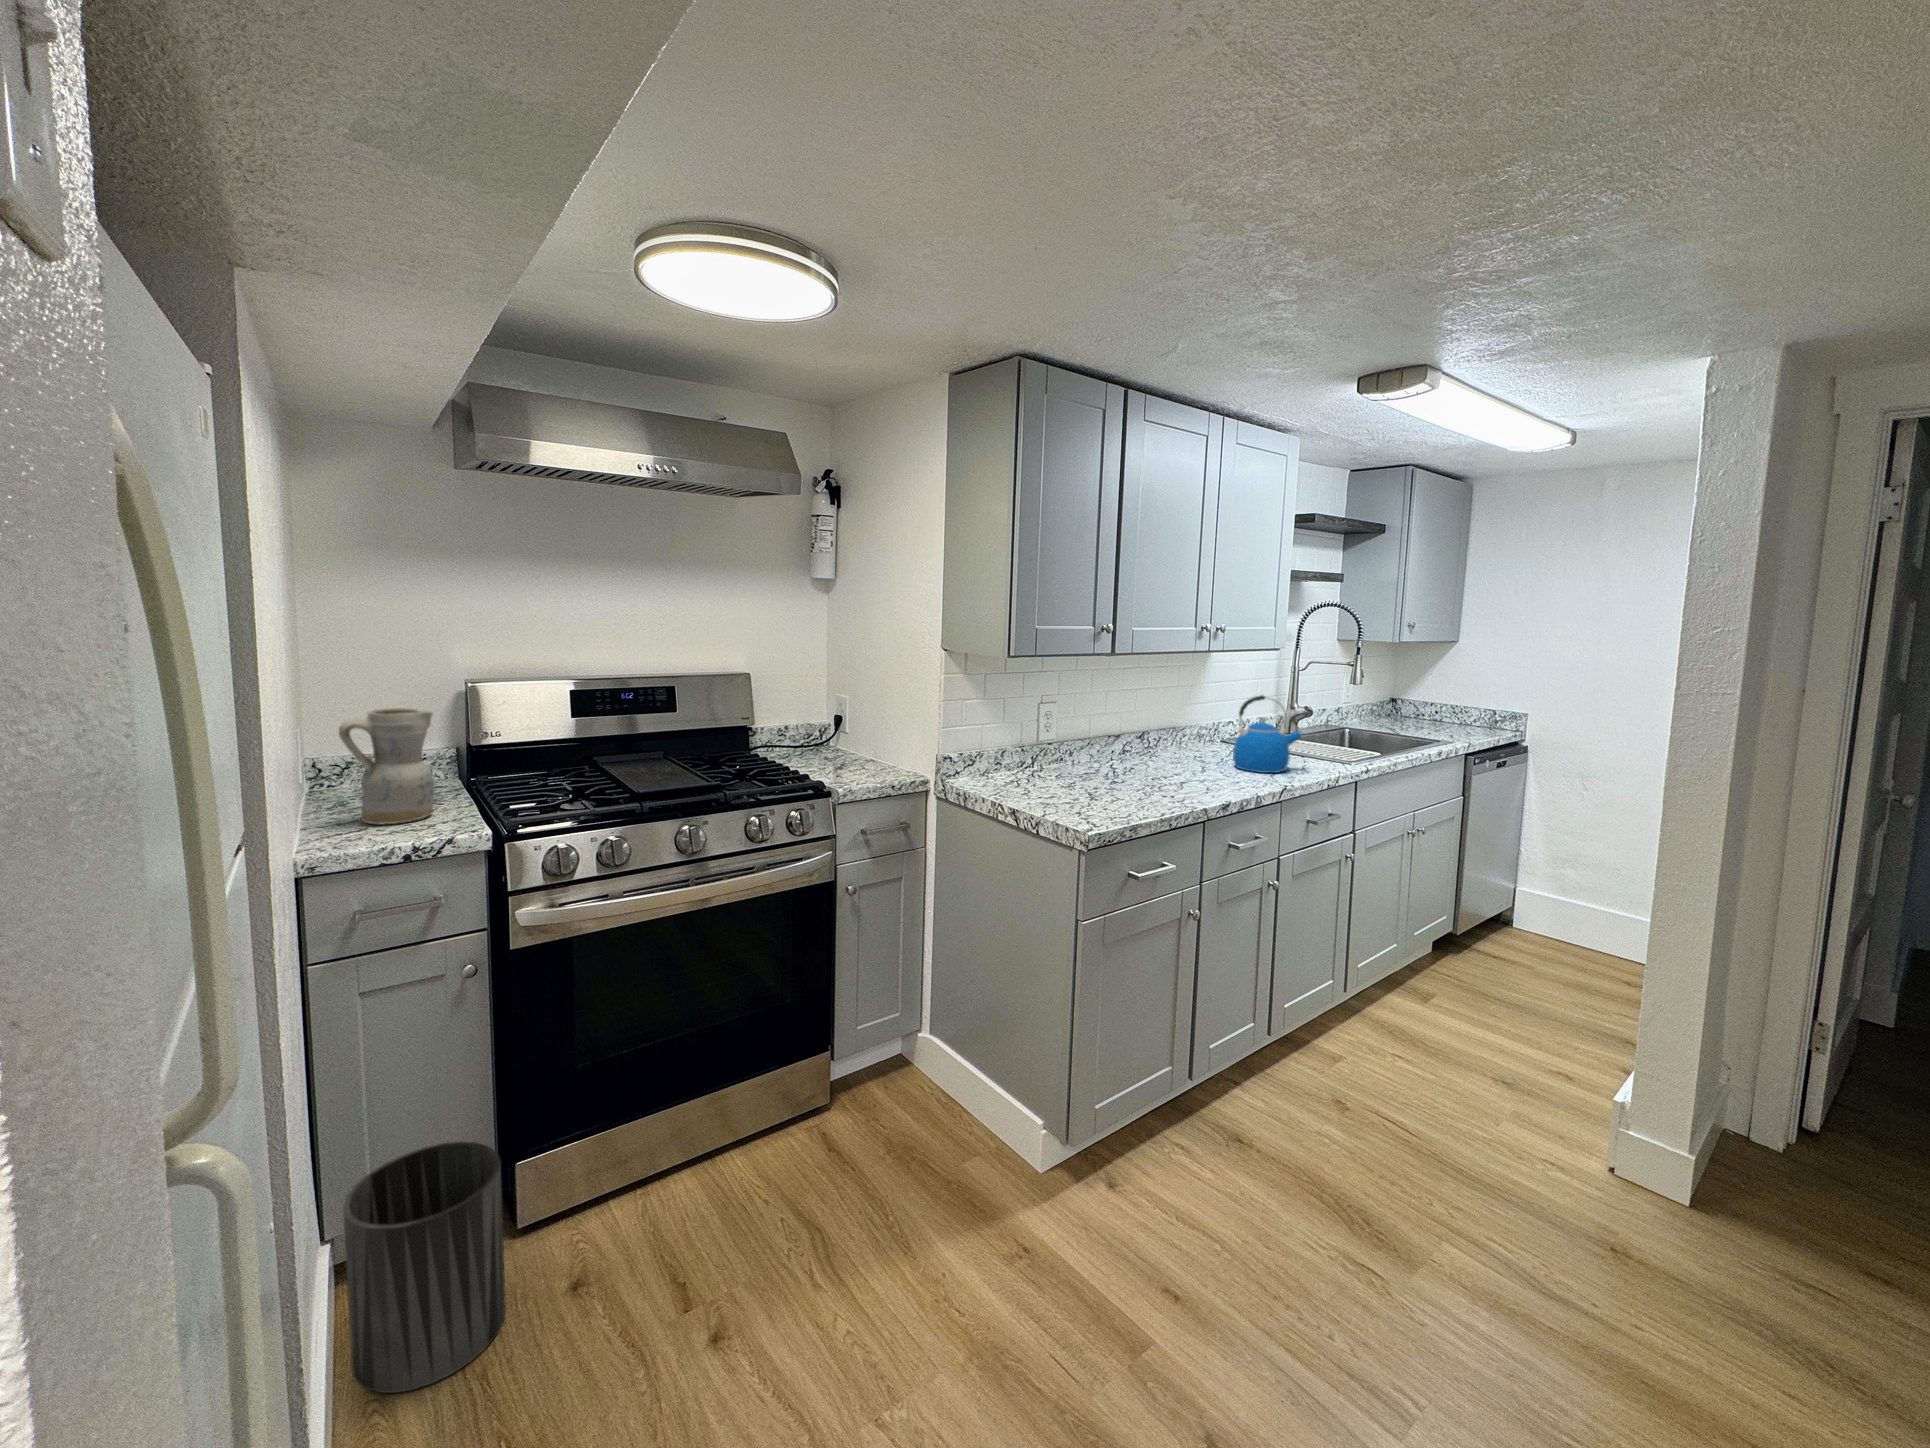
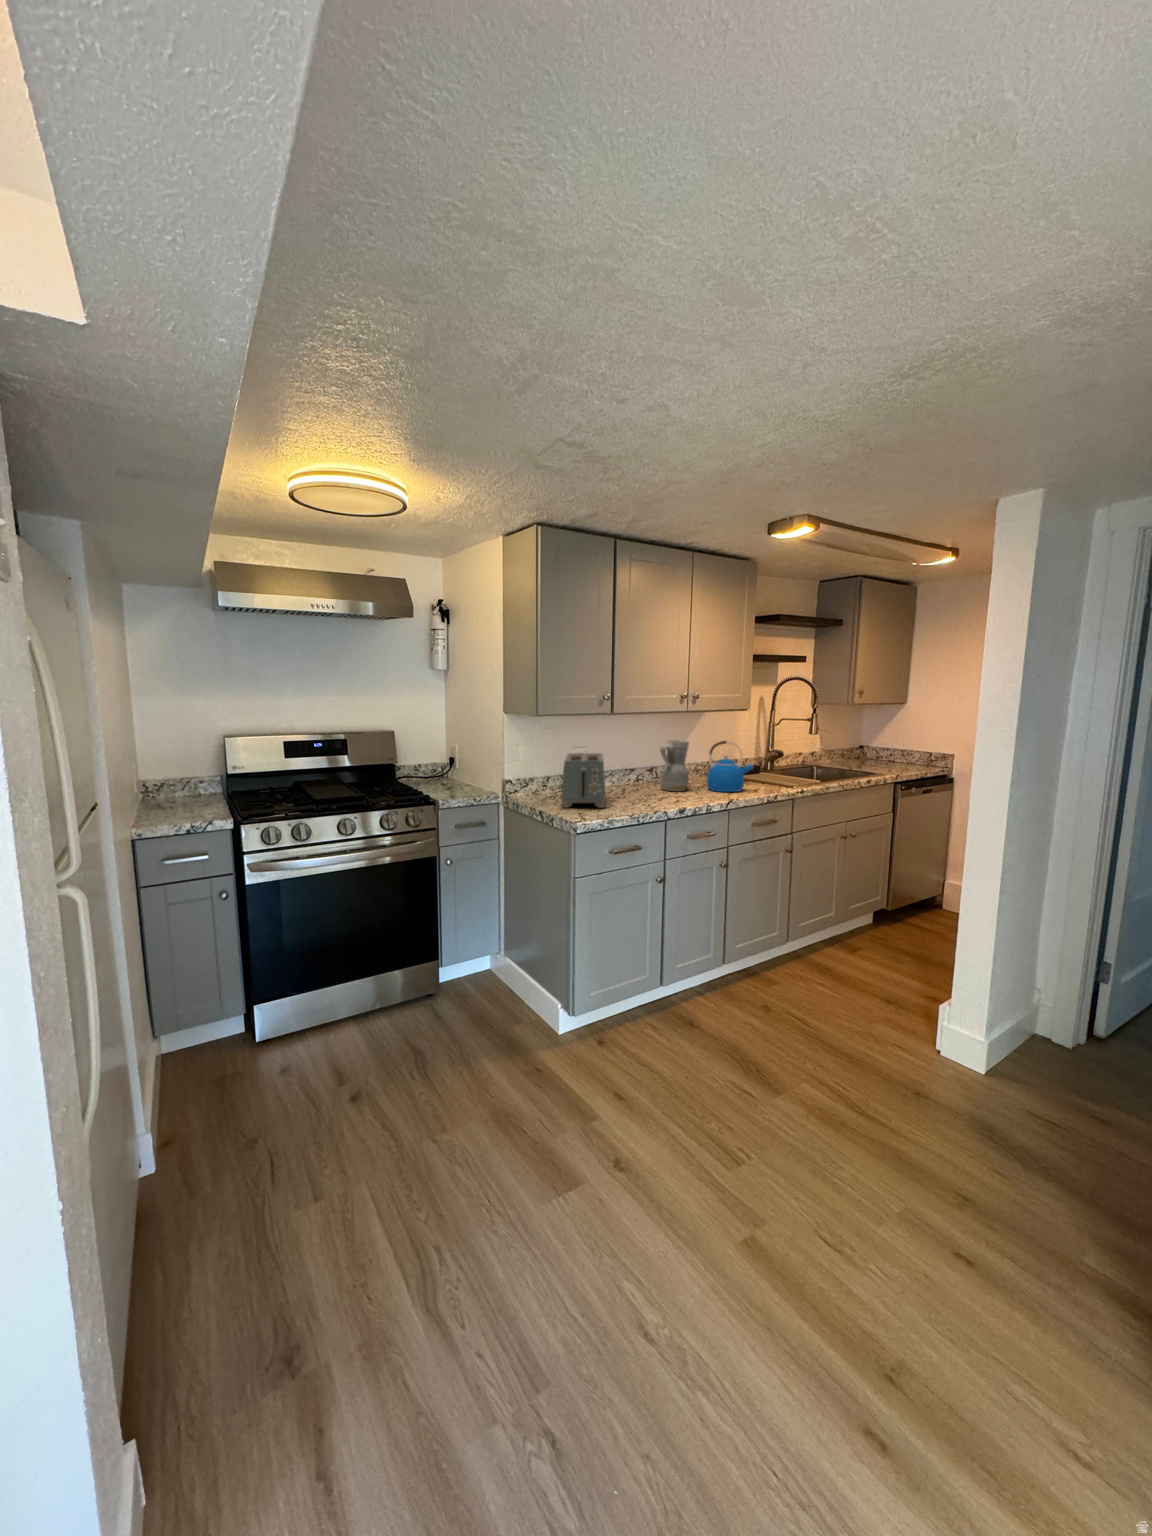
ceramic pitcher: present [339,708,435,824] -> present [660,740,689,791]
toaster: none [1034,714,1115,803] -> present [561,753,606,808]
trash can: present [343,1142,506,1393] -> none [158,989,245,1111]

